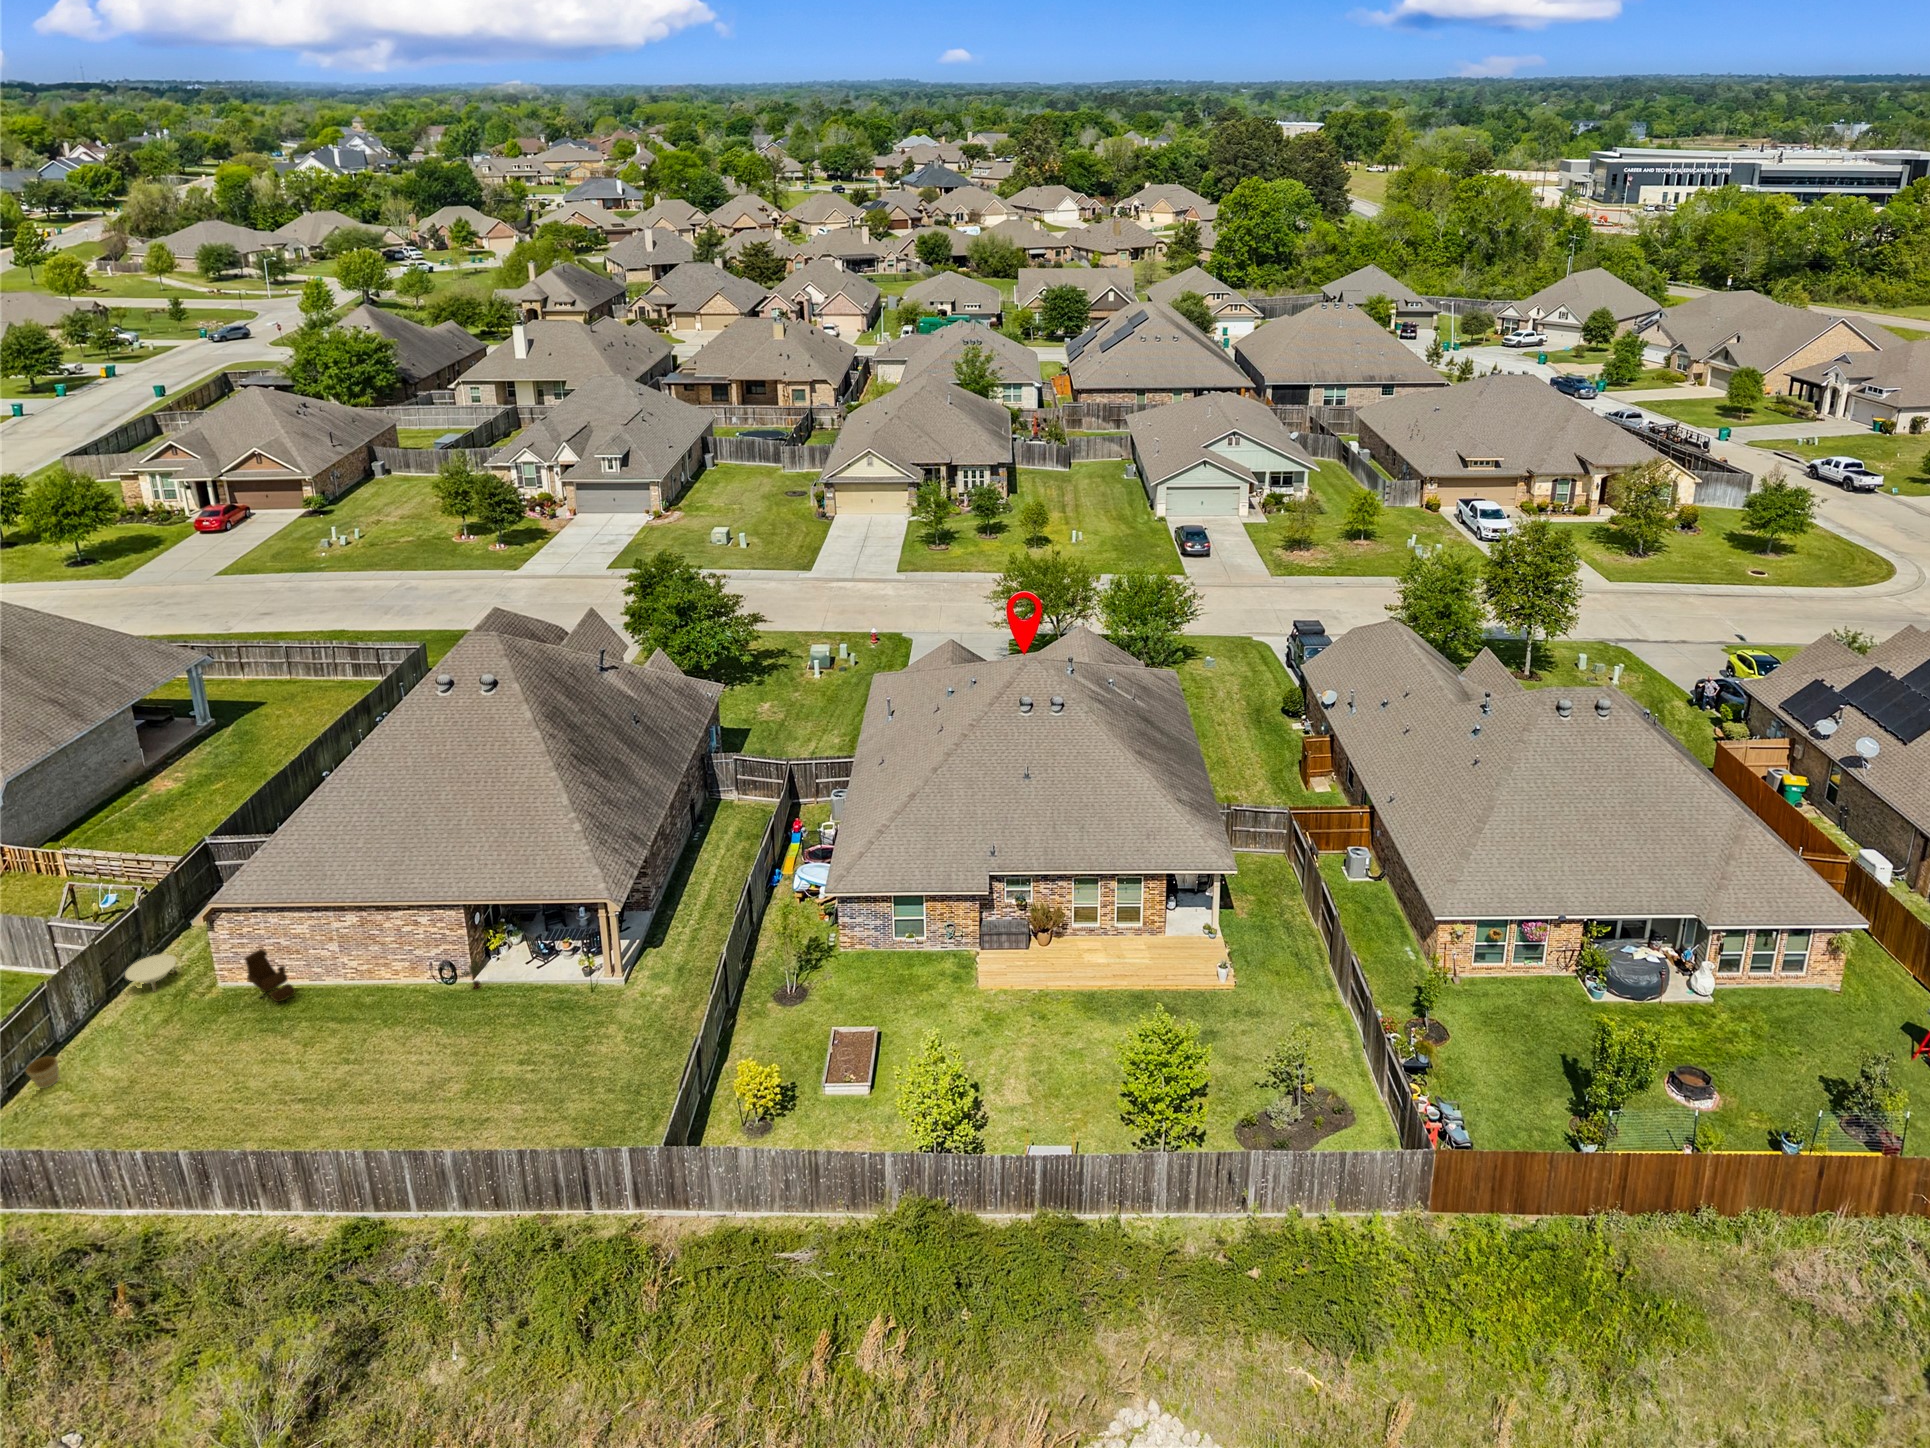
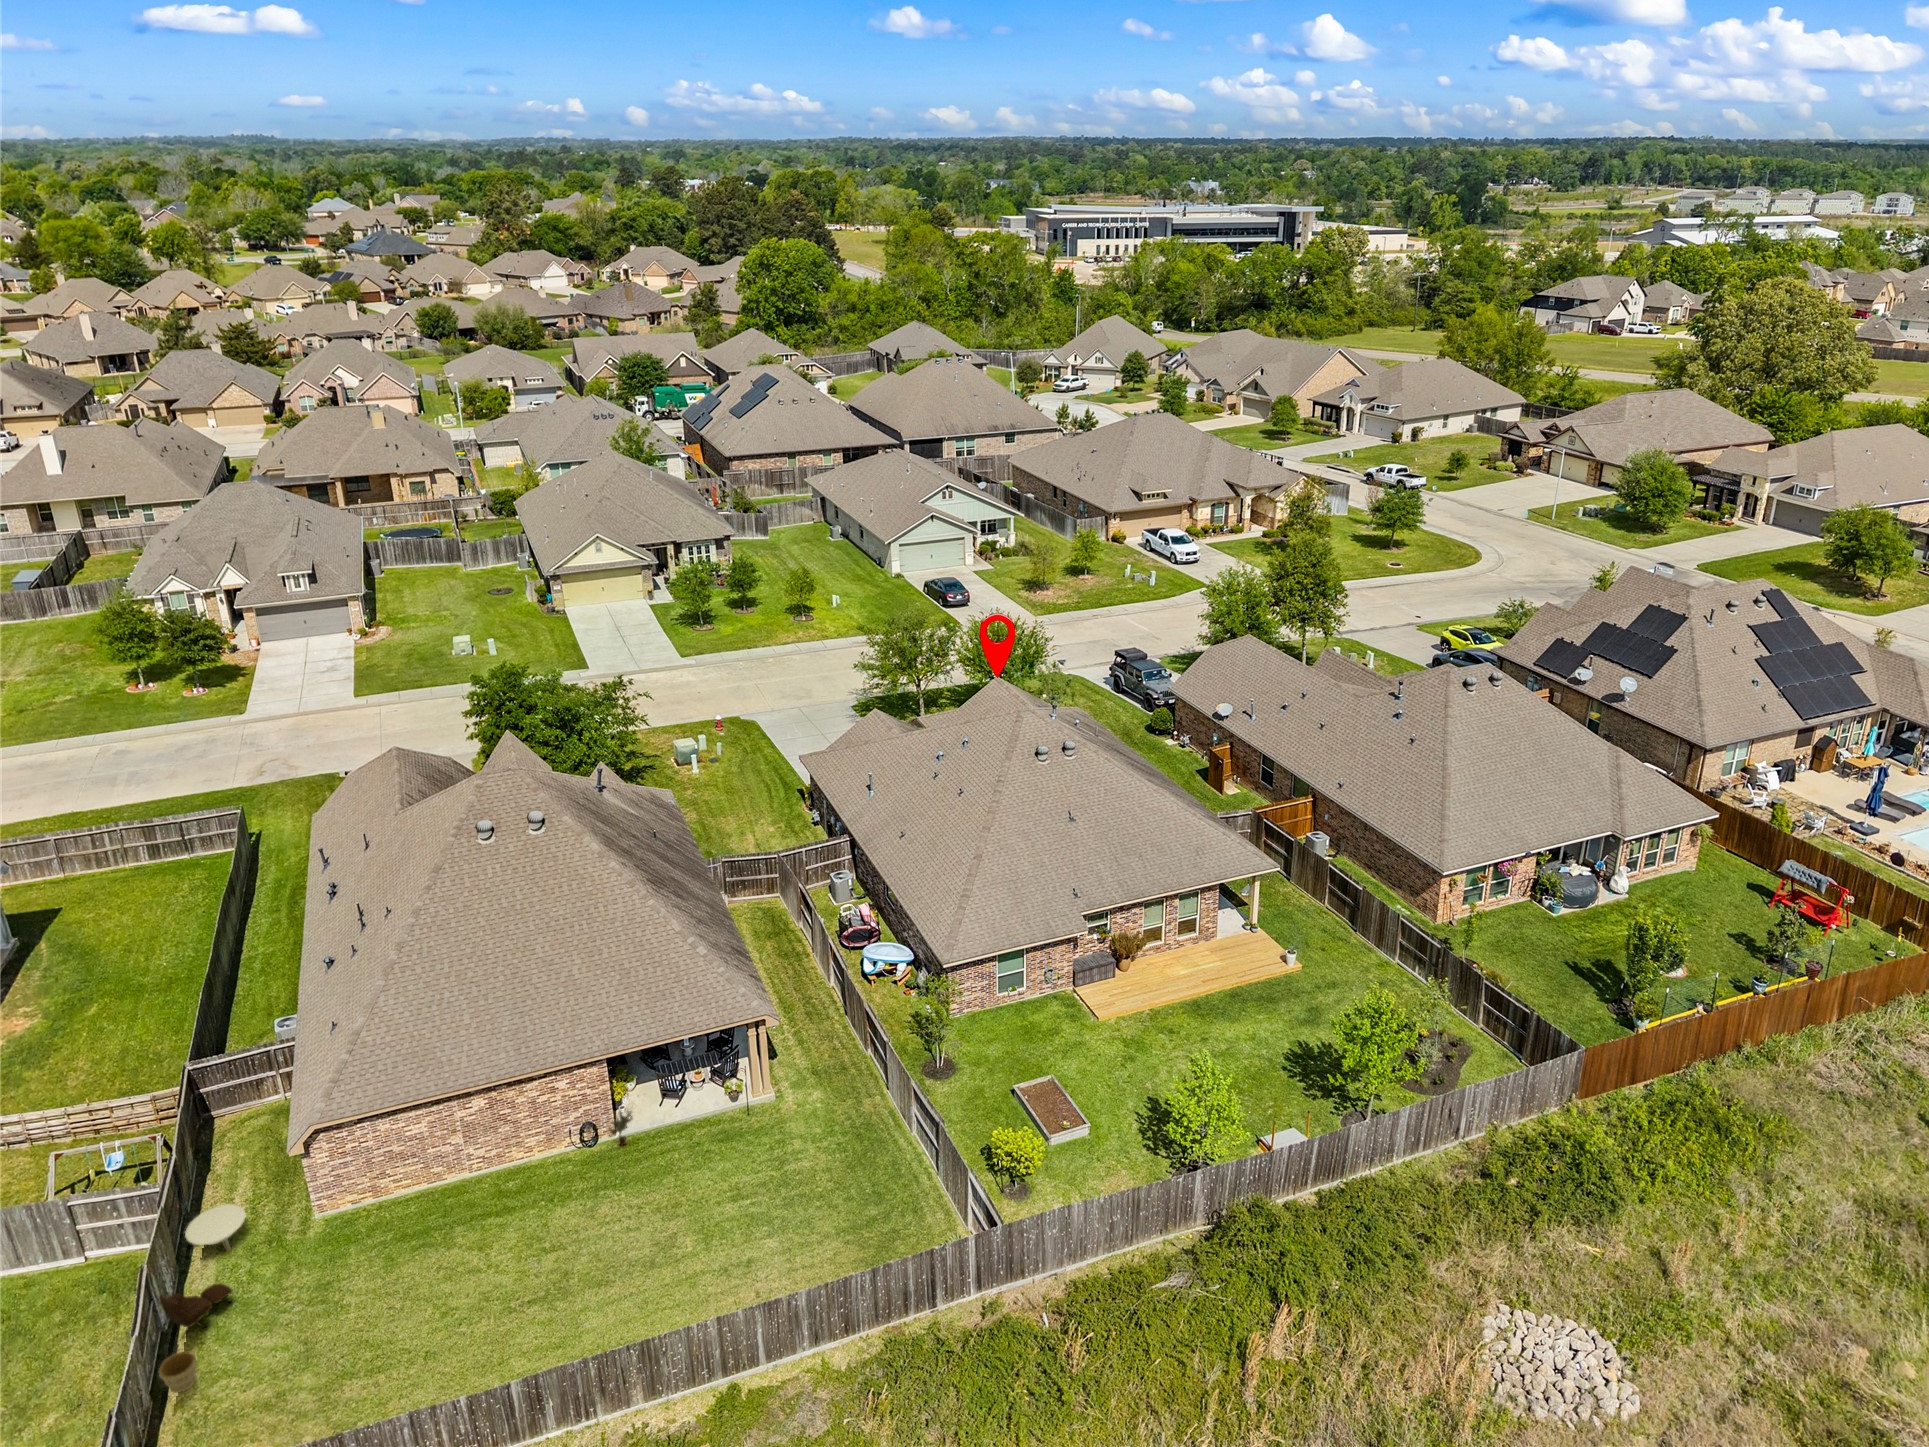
lounge chair: present [245,948,295,1003] -> present [159,1284,233,1337]

